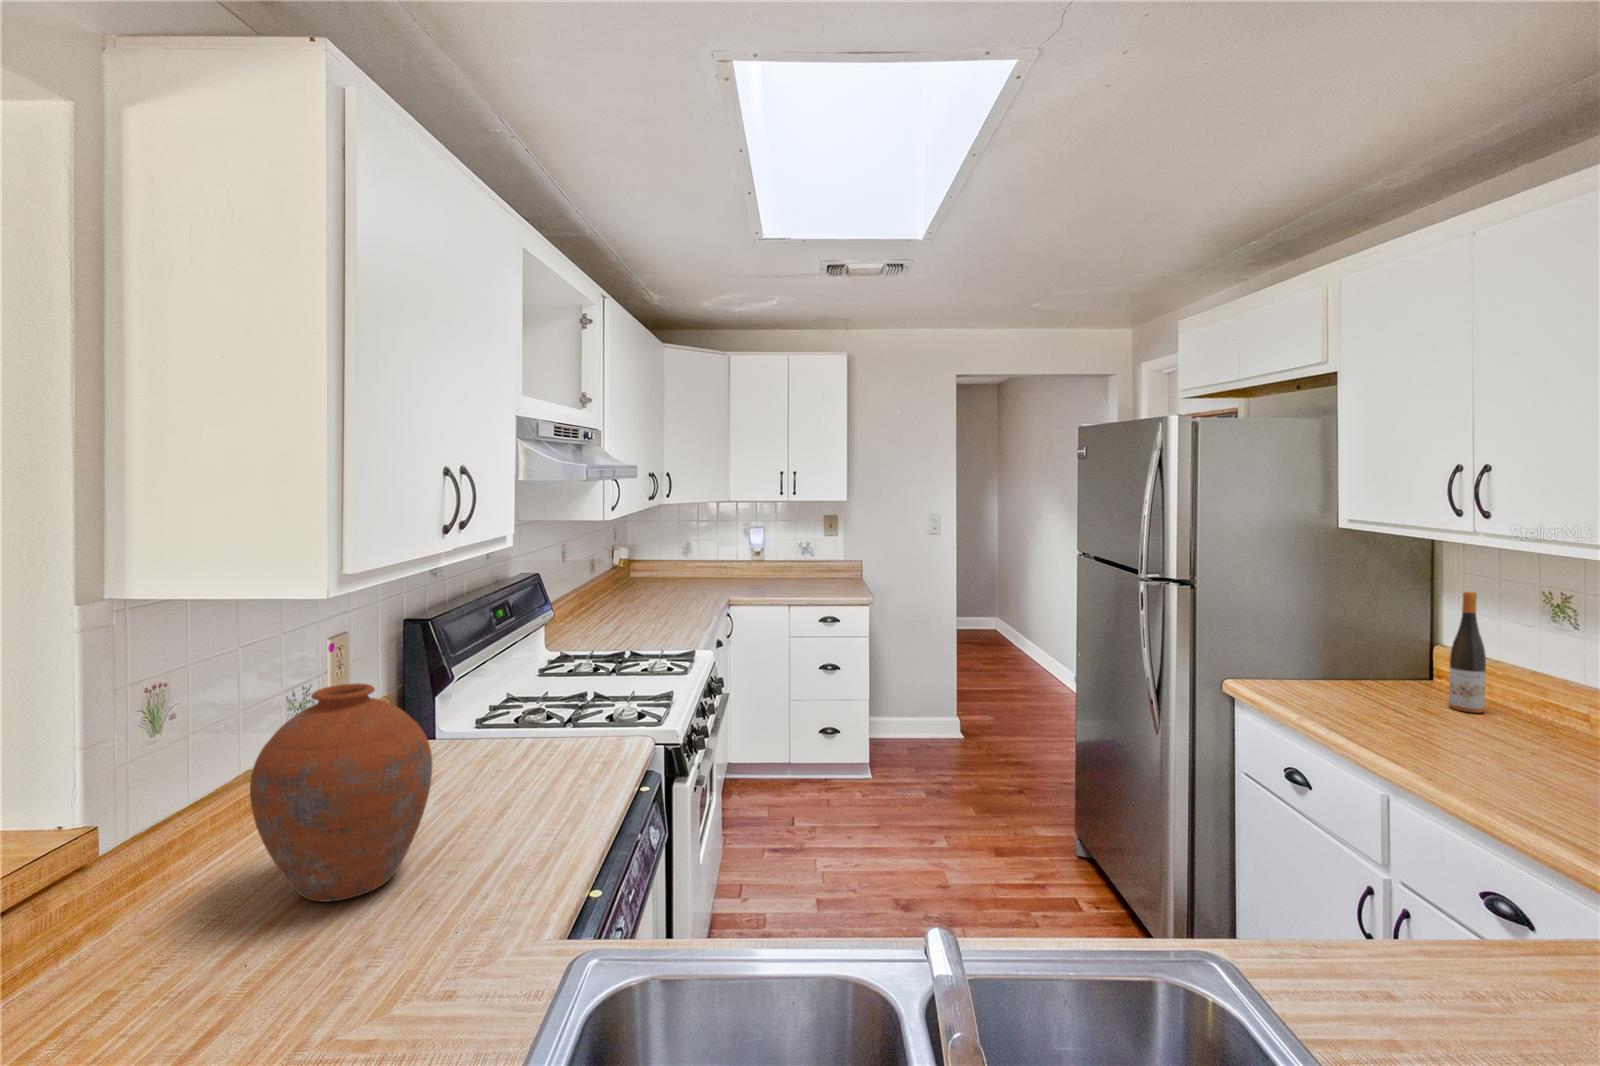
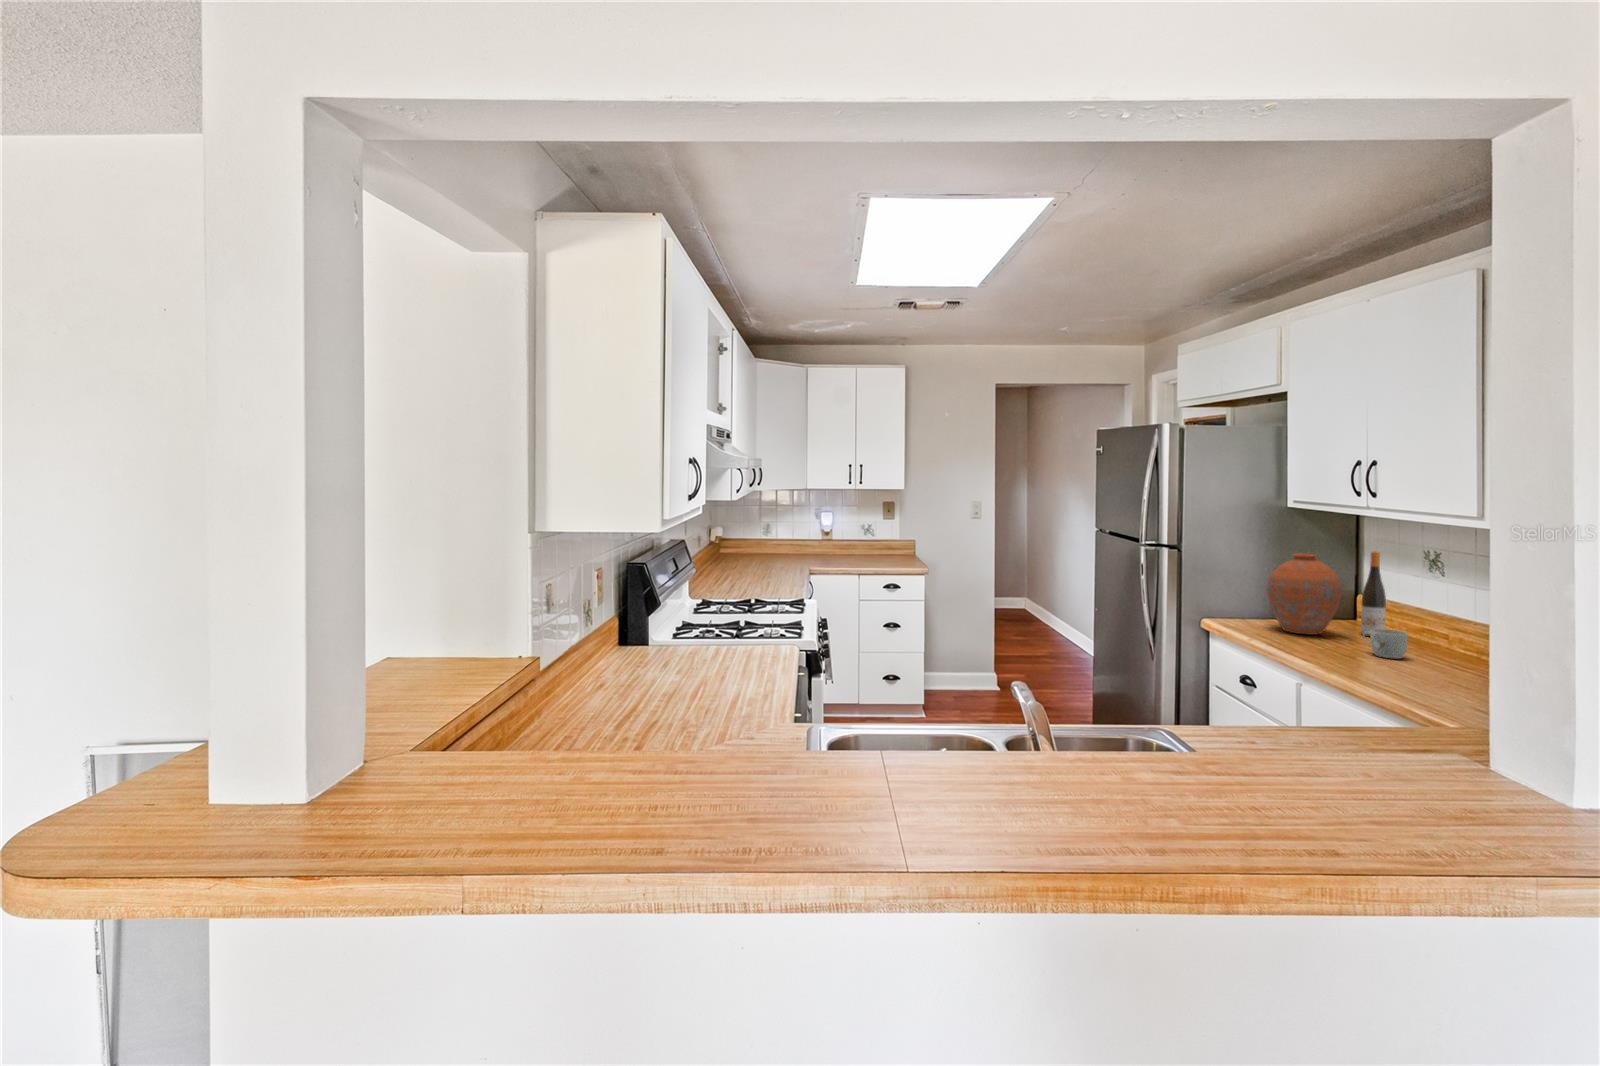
vase: present [250,683,432,902] -> present [1267,554,1341,634]
mug: none [1472,712,1547,760] -> present [1363,629,1408,658]

